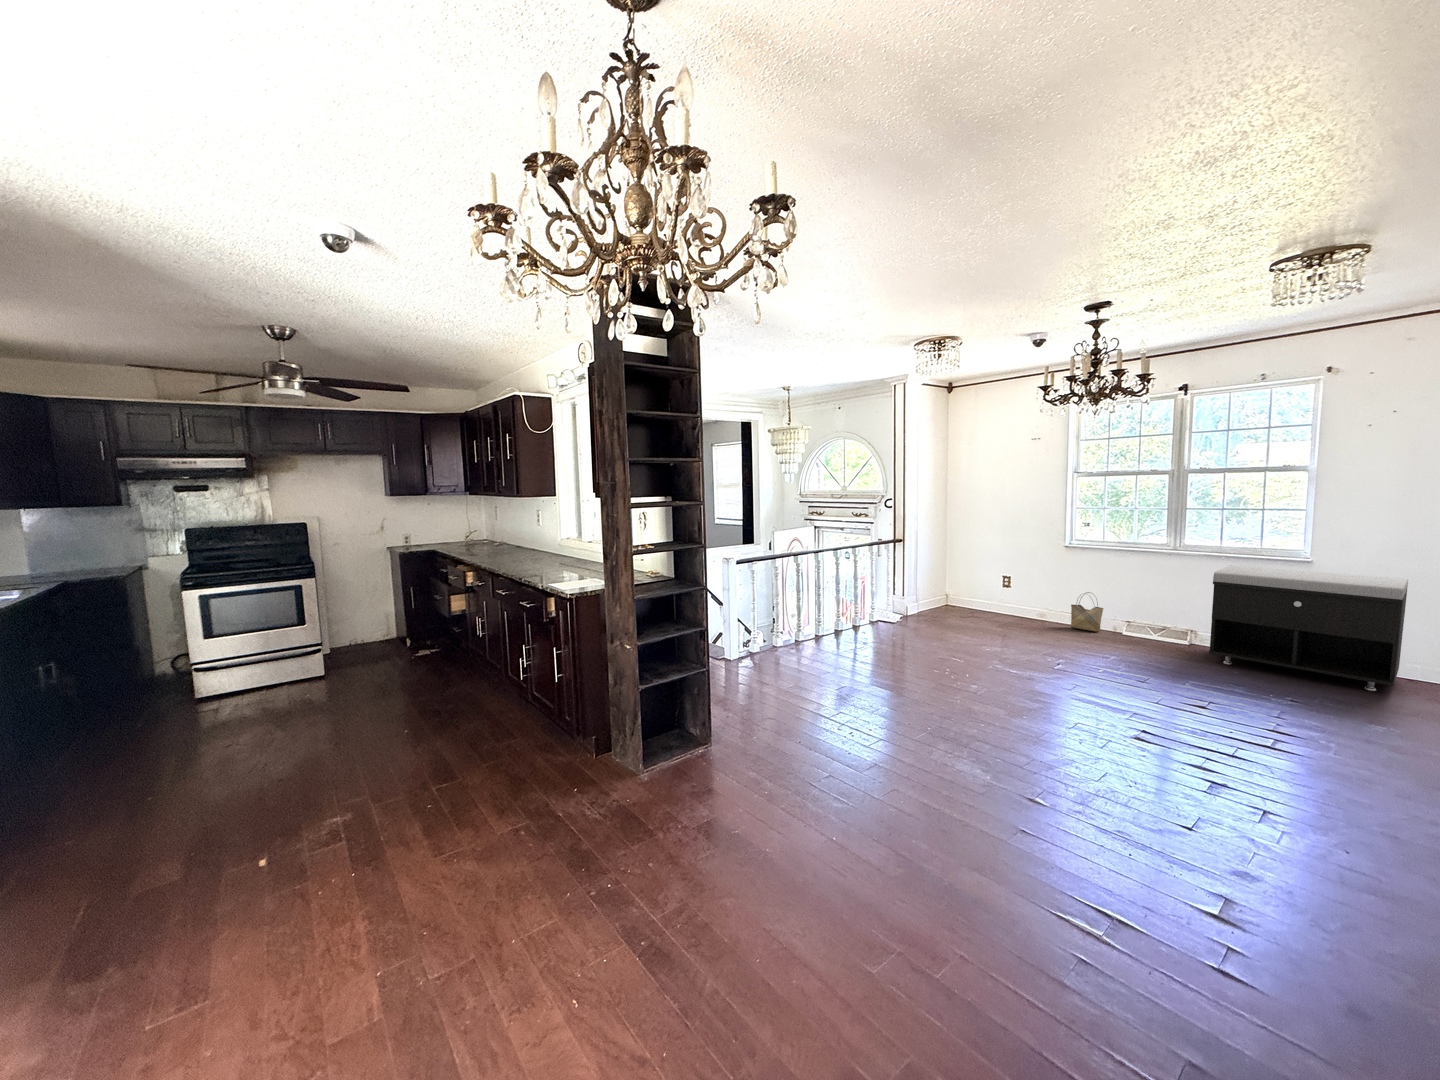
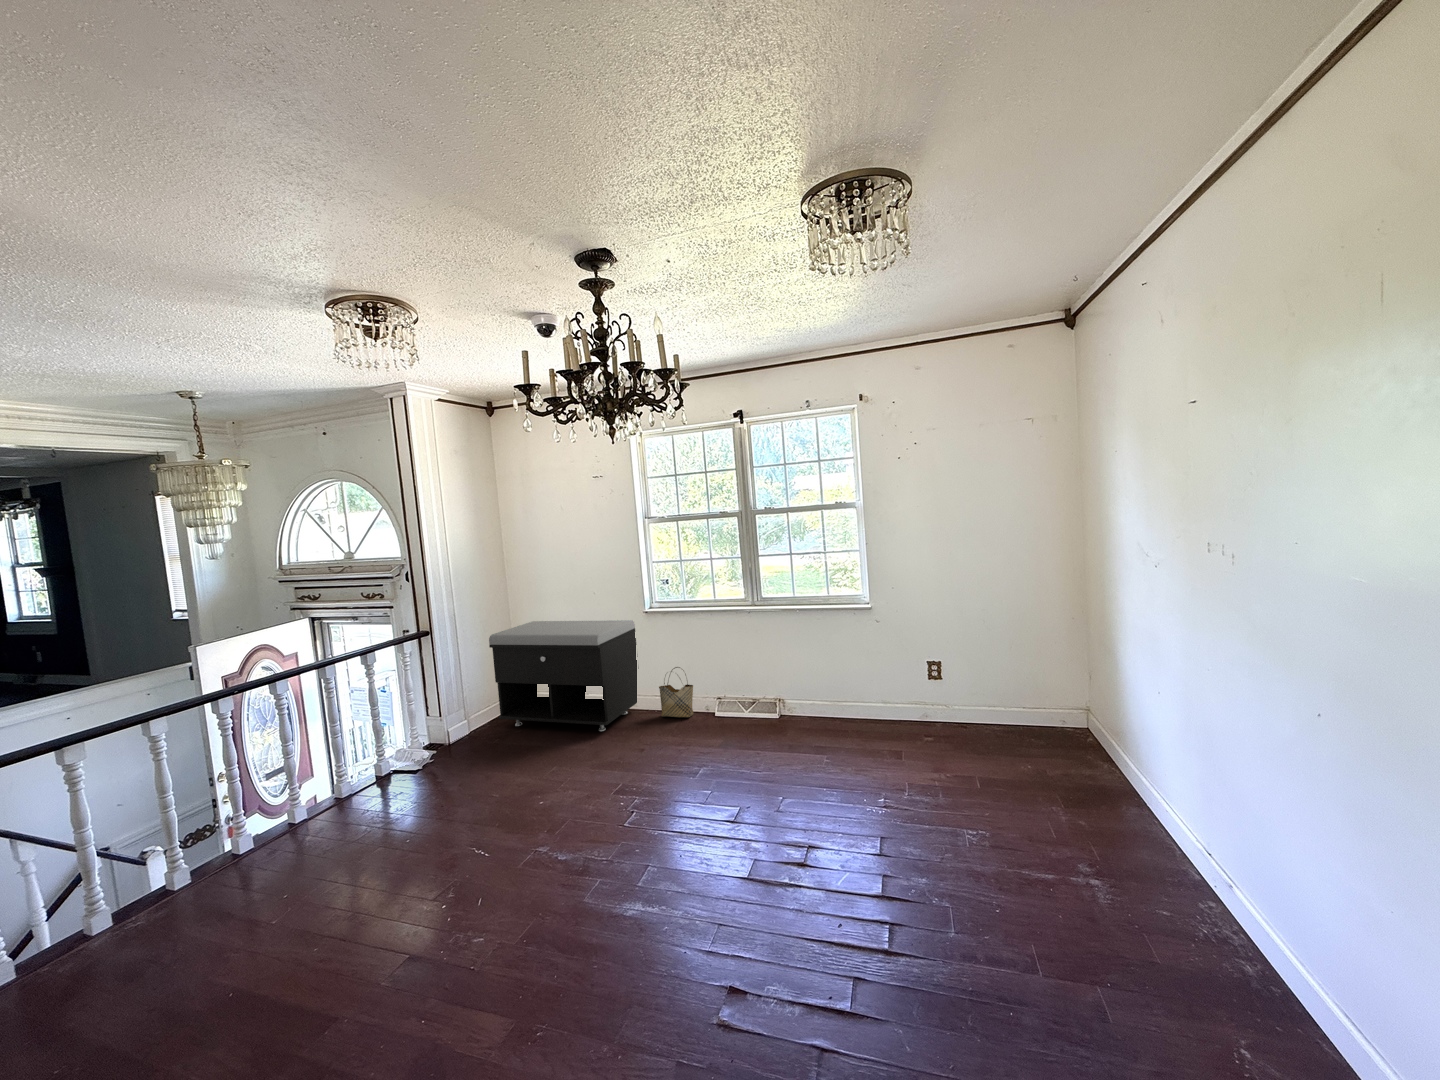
storage bench: present [1209,565,1408,691] -> present [489,620,637,731]

